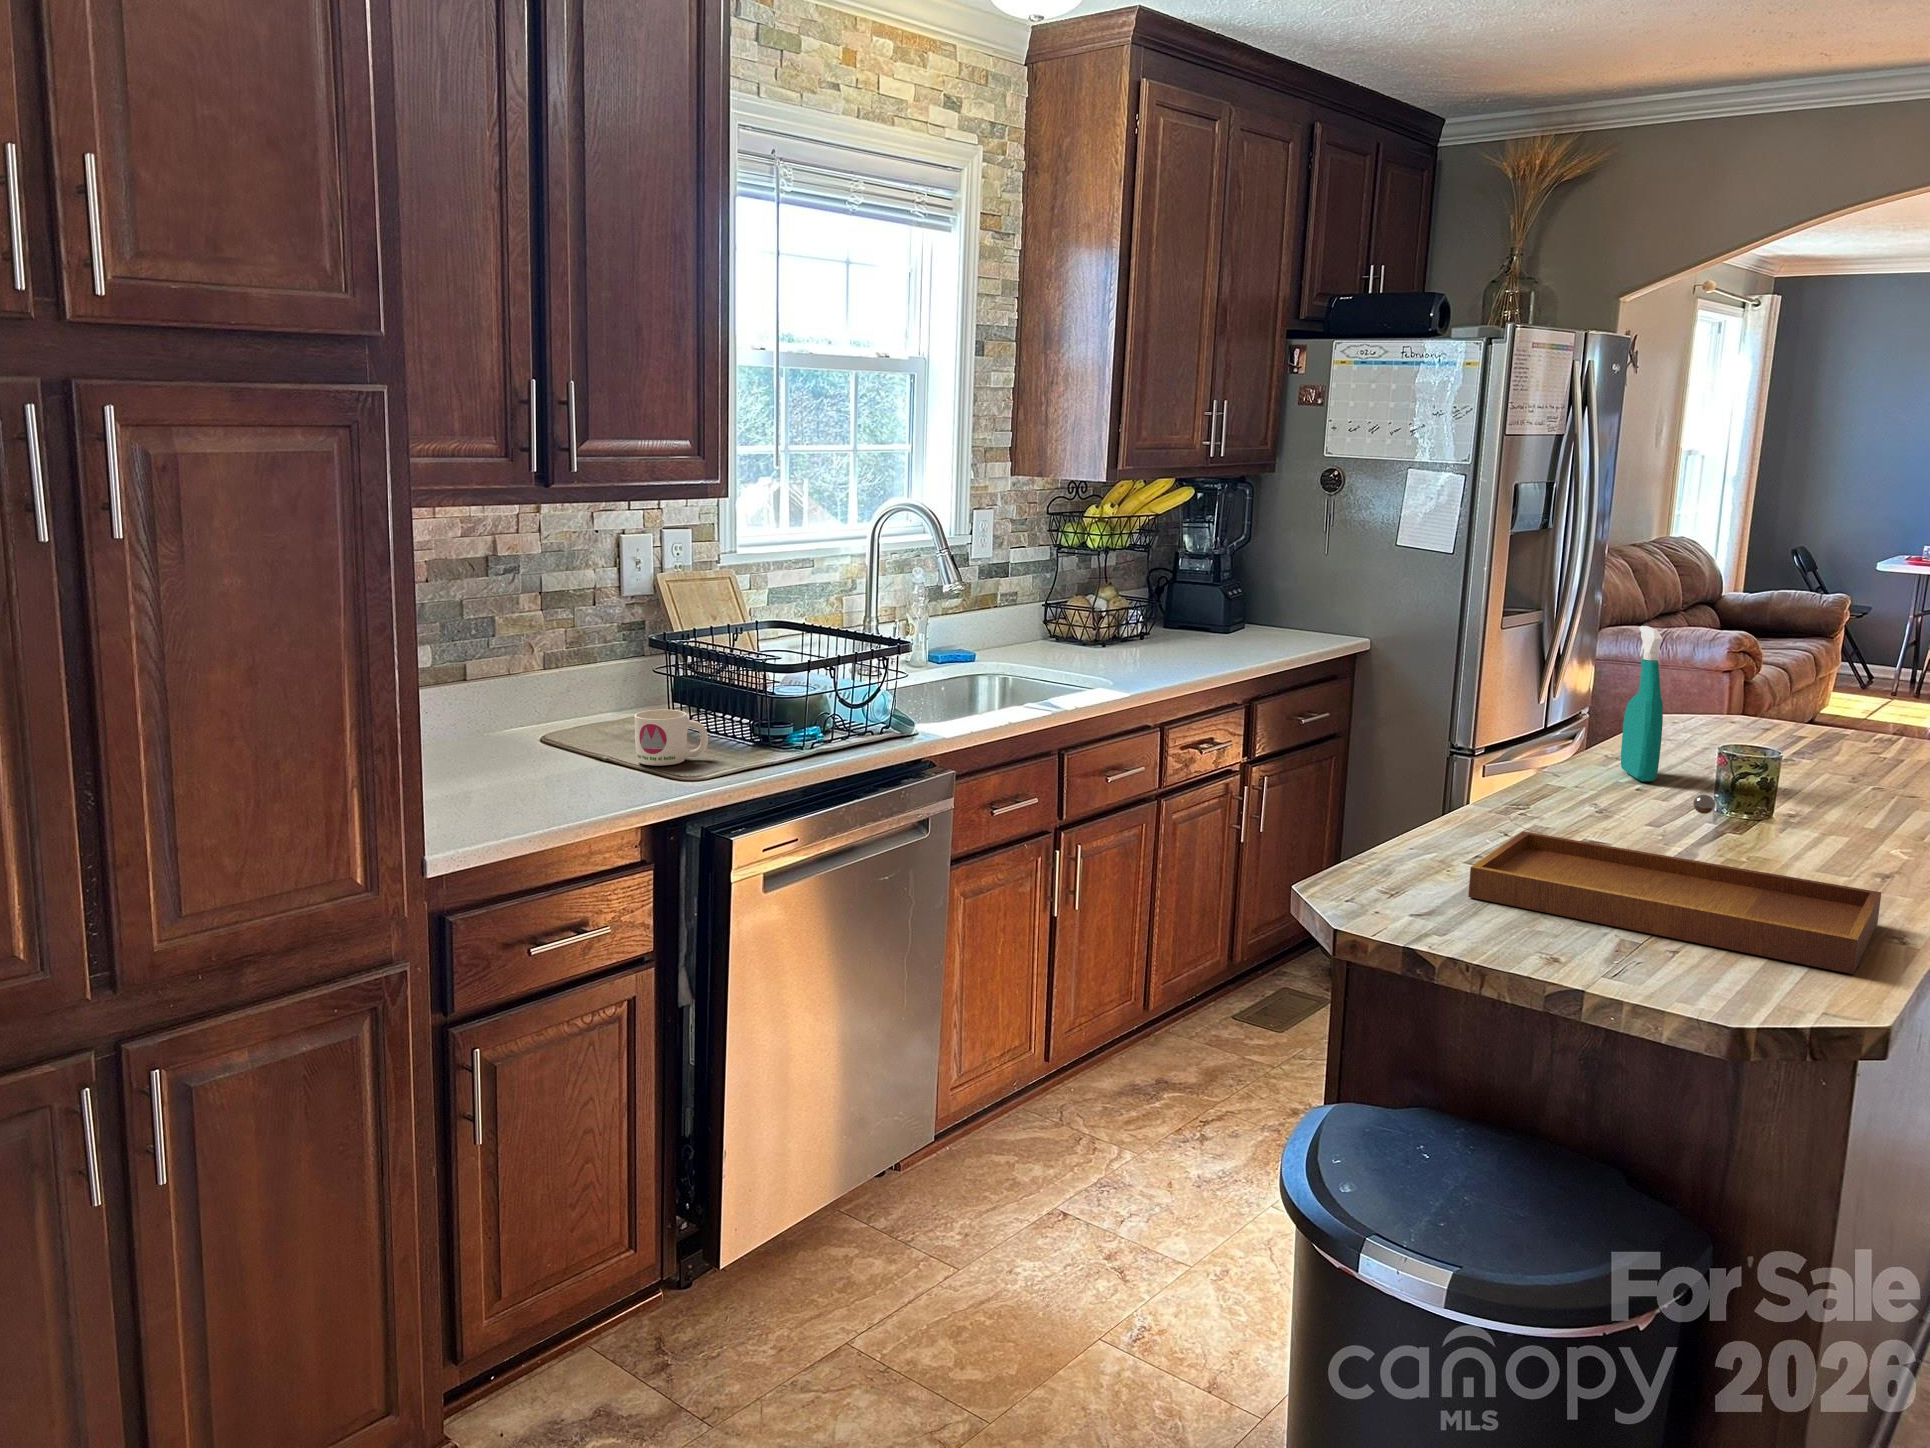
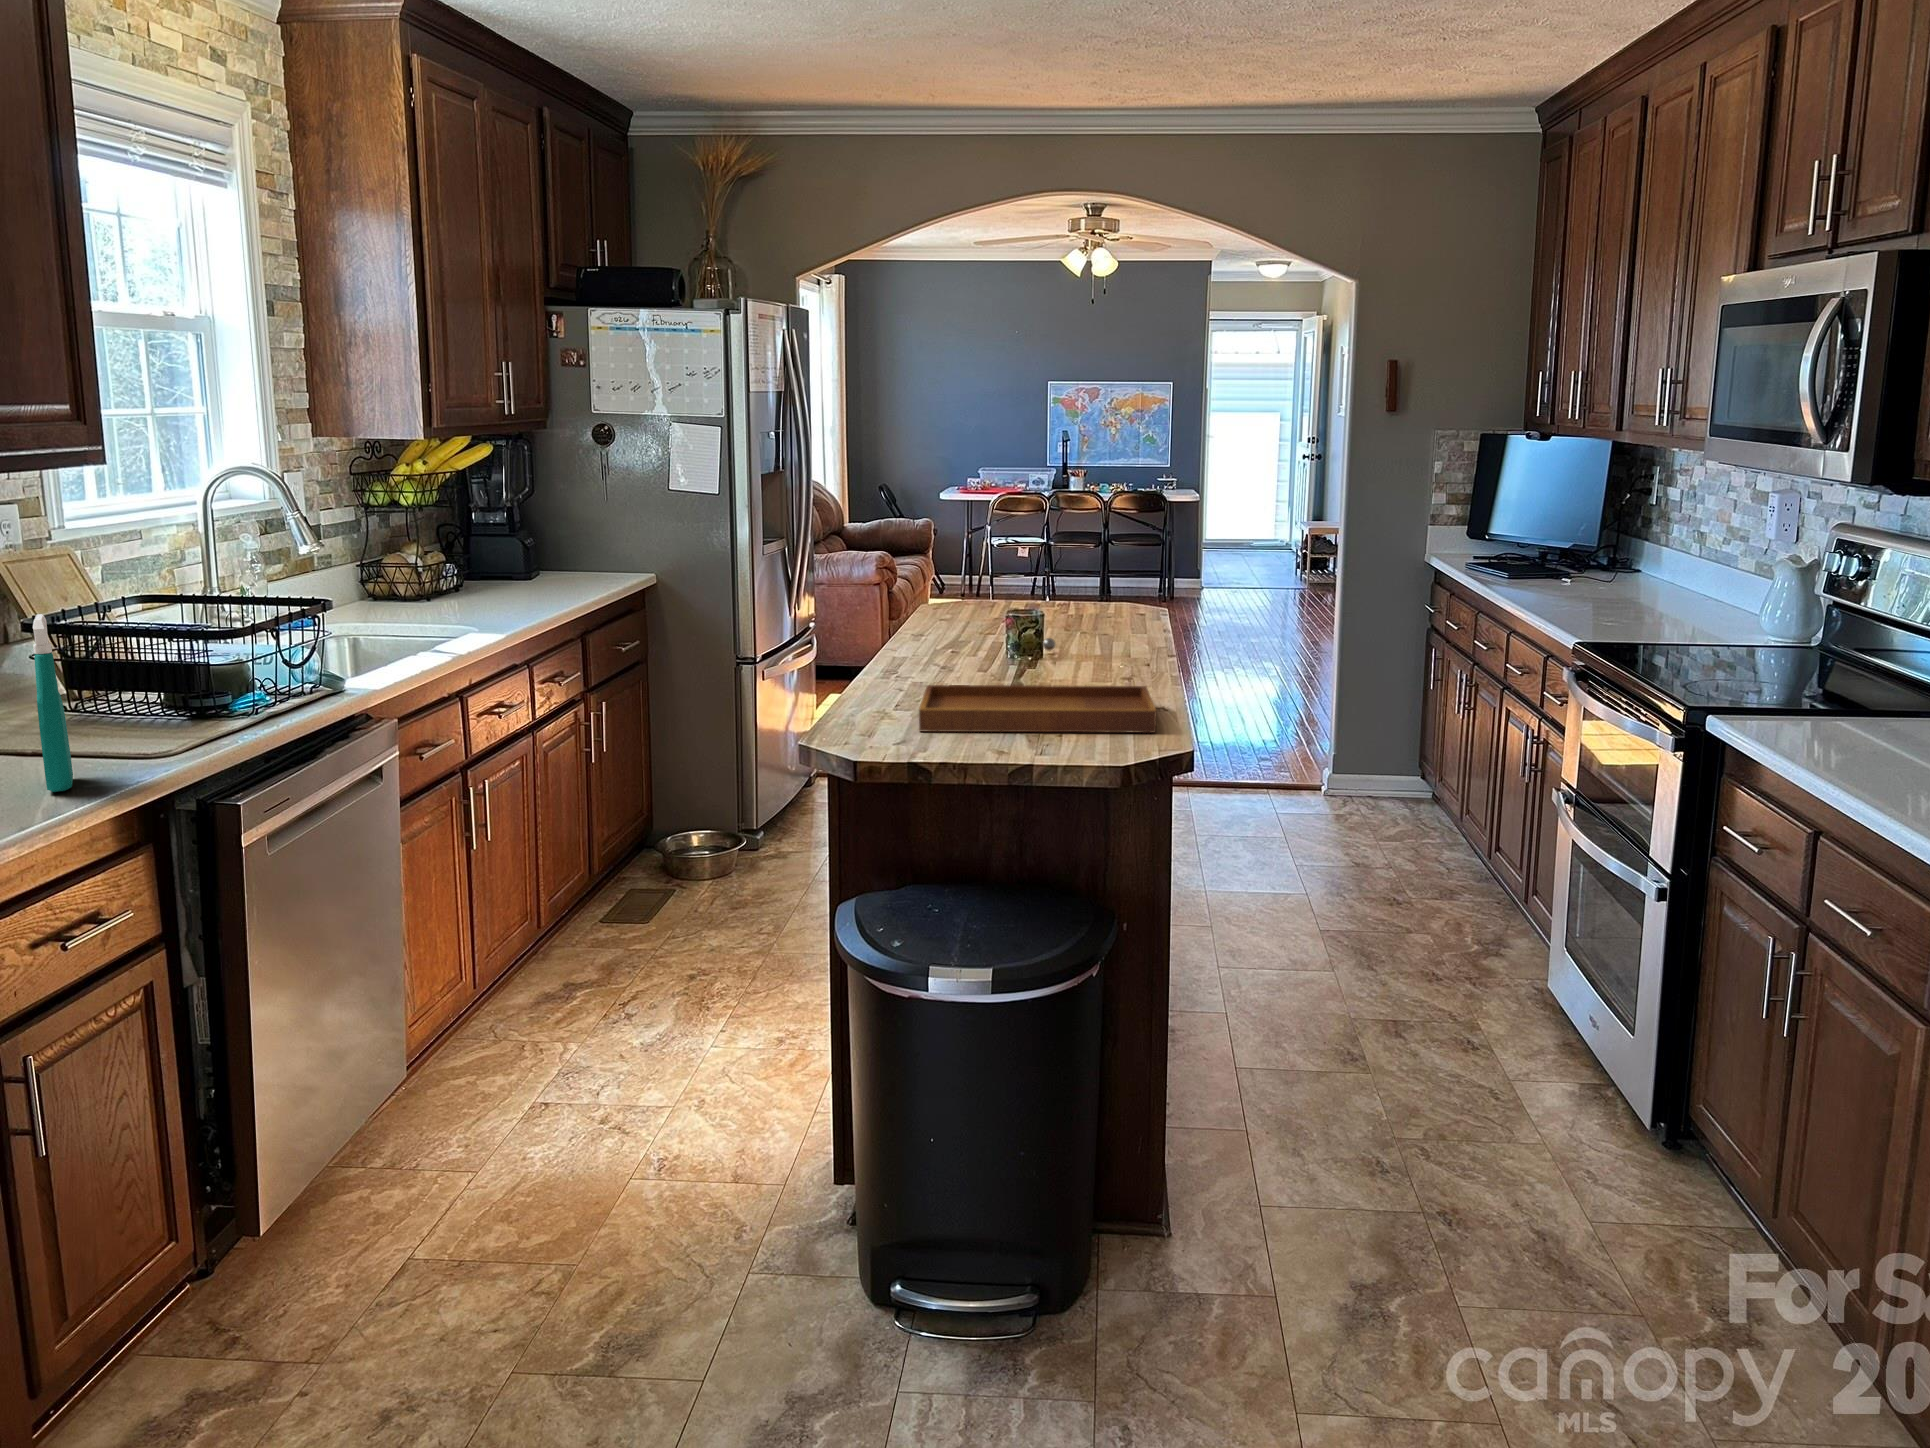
spray bottle: present [1621,626,1663,781] -> present [33,614,73,792]
mug: present [635,710,708,766] -> none [62,693,153,753]

